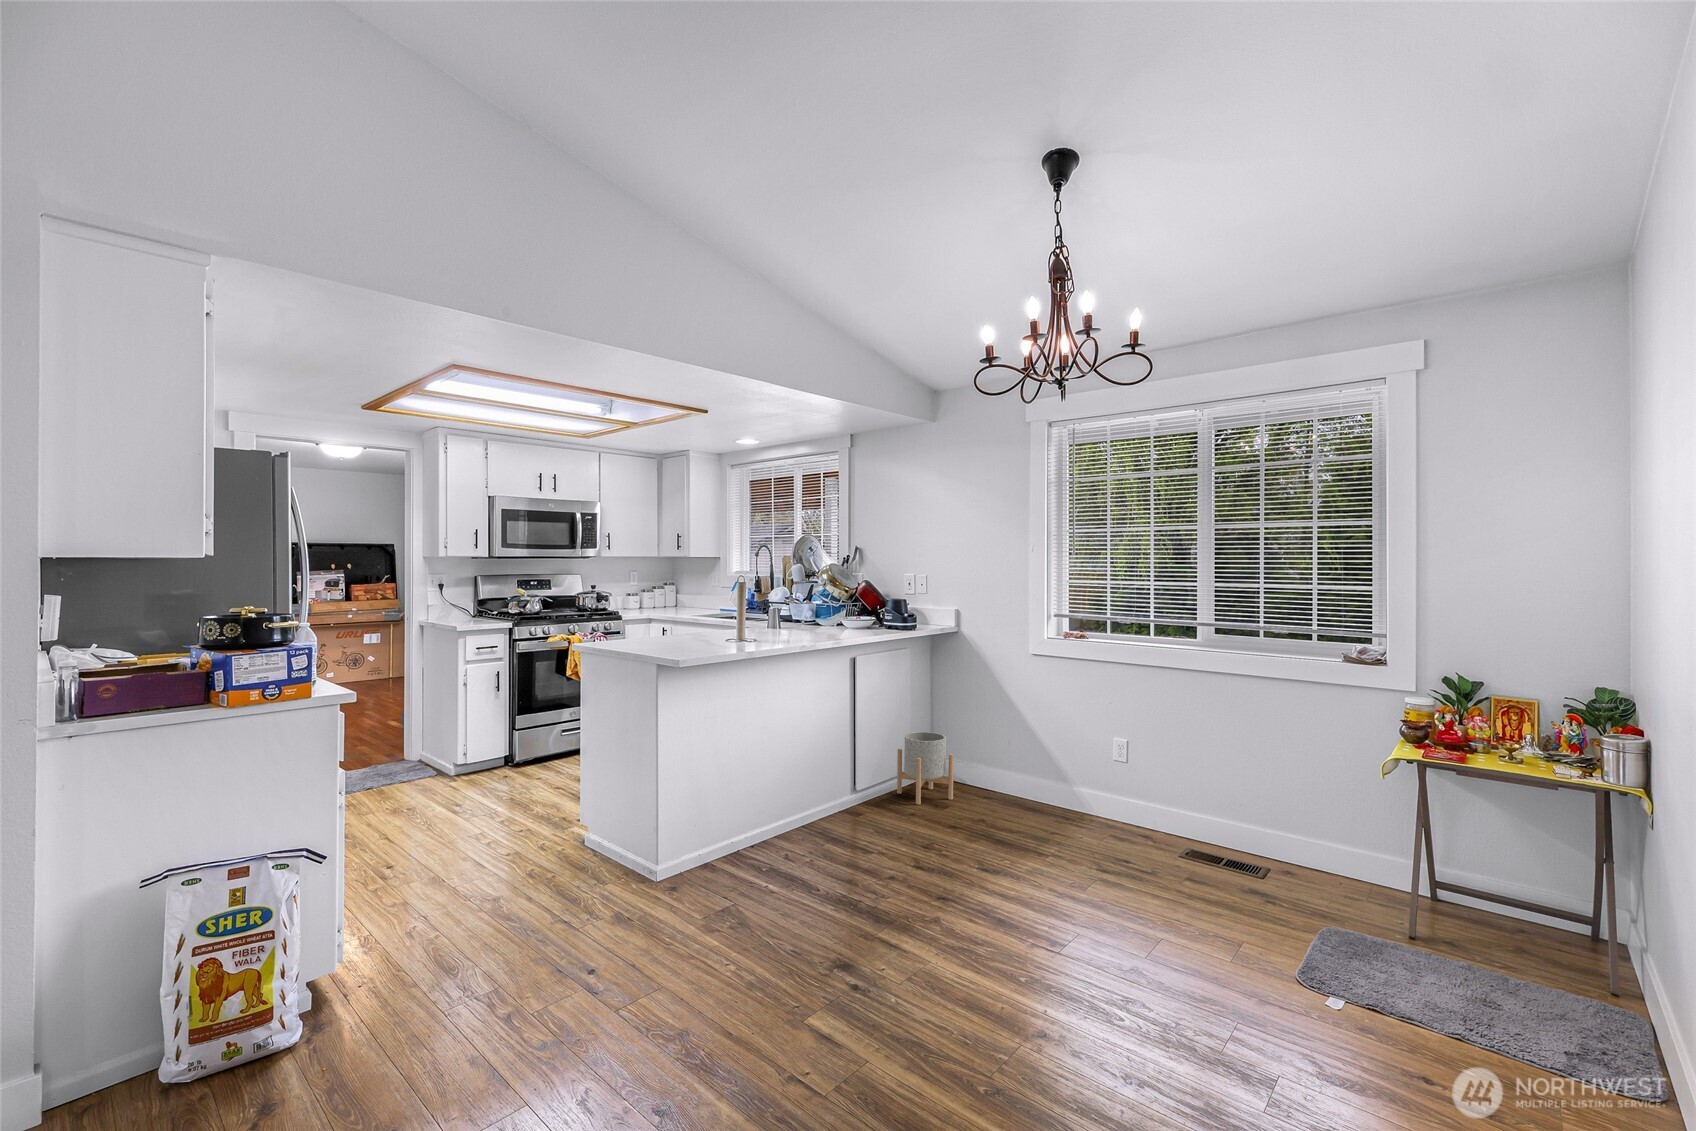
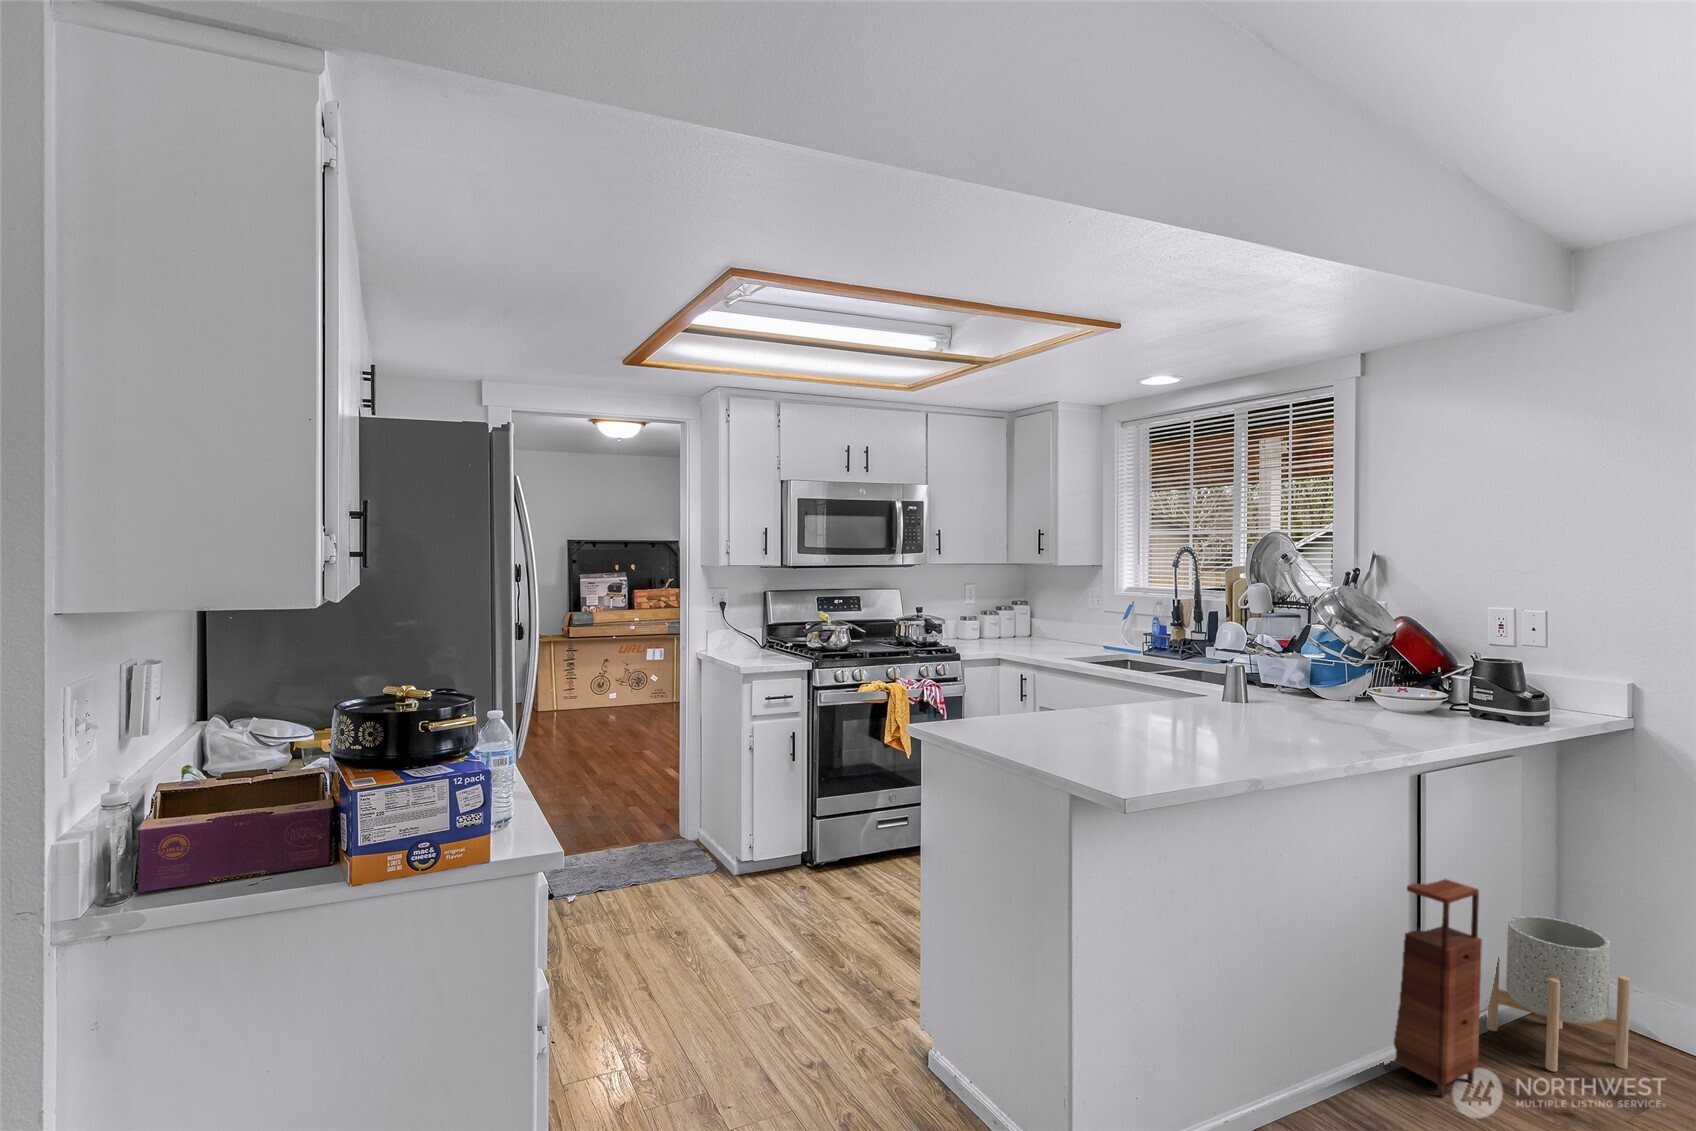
storage cabinet: none [838,710,882,820] -> present [1384,879,1482,1097]

